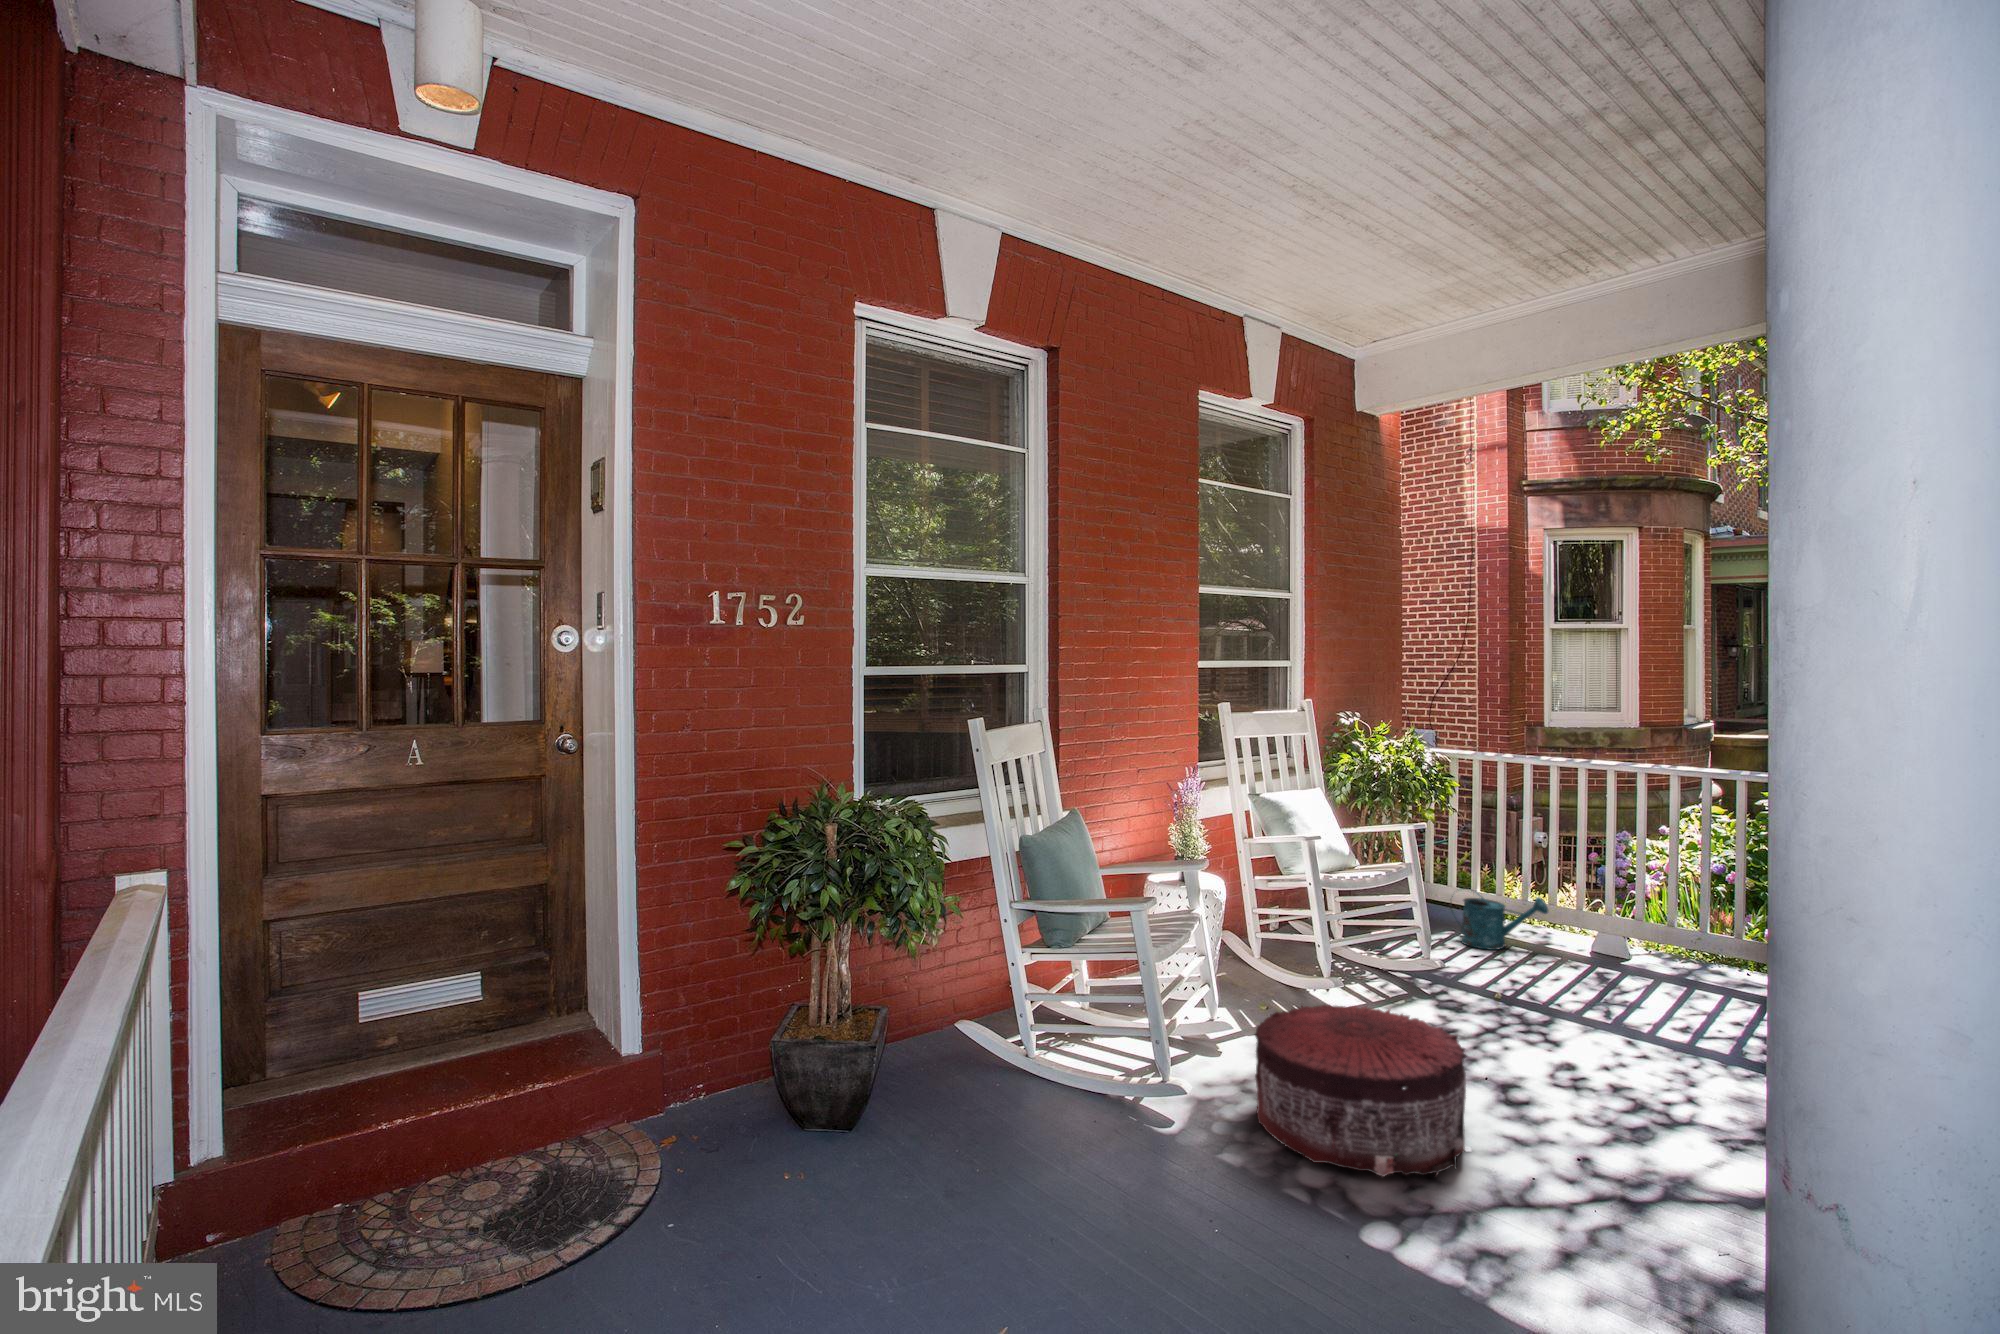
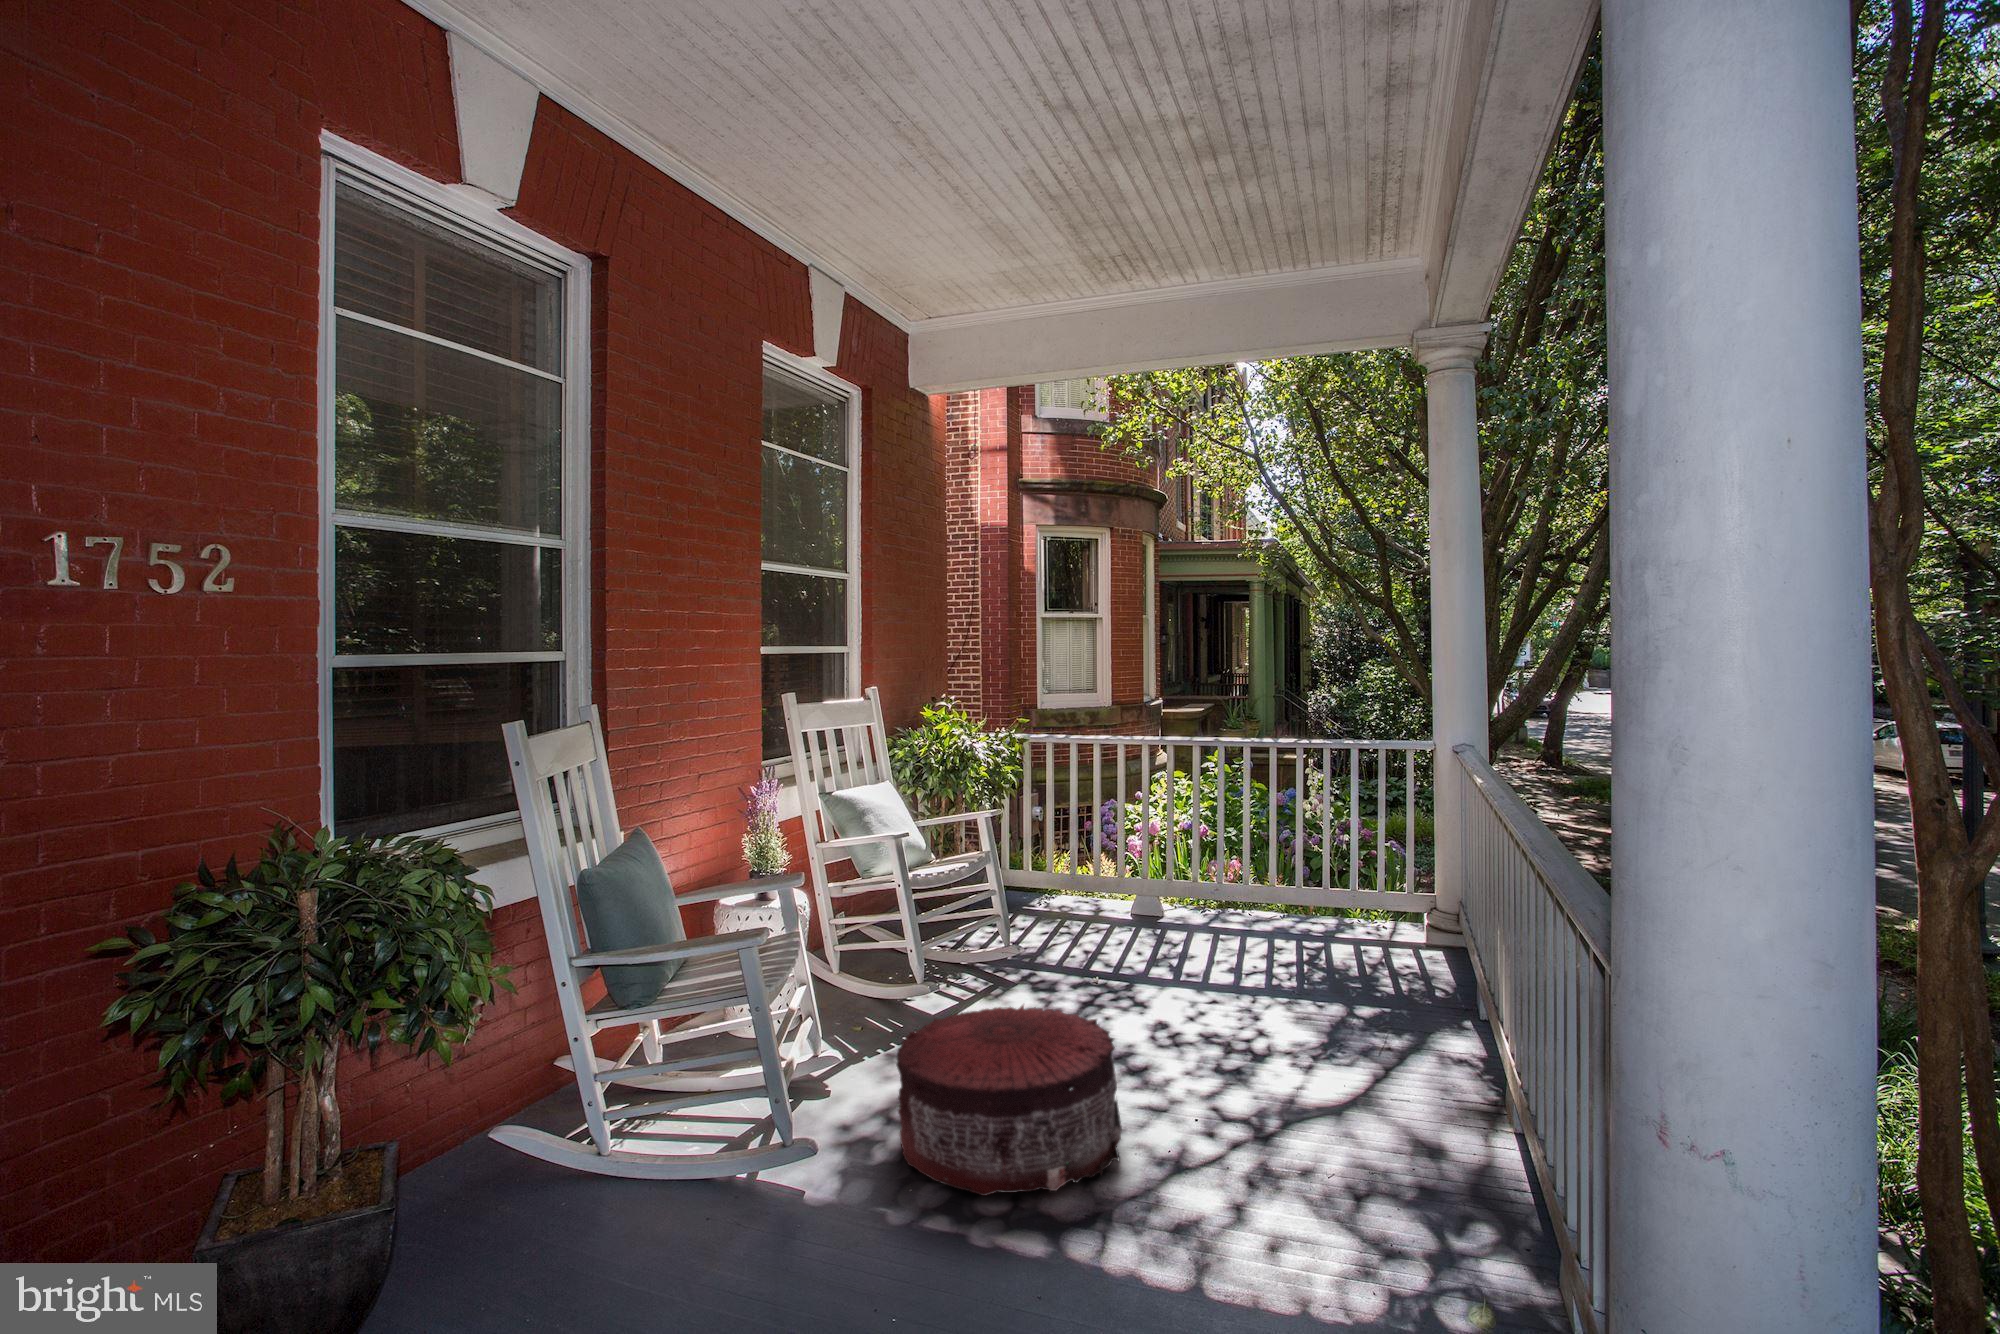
watering can: present [1455,889,1548,950] -> none [1013,867,1100,926]

